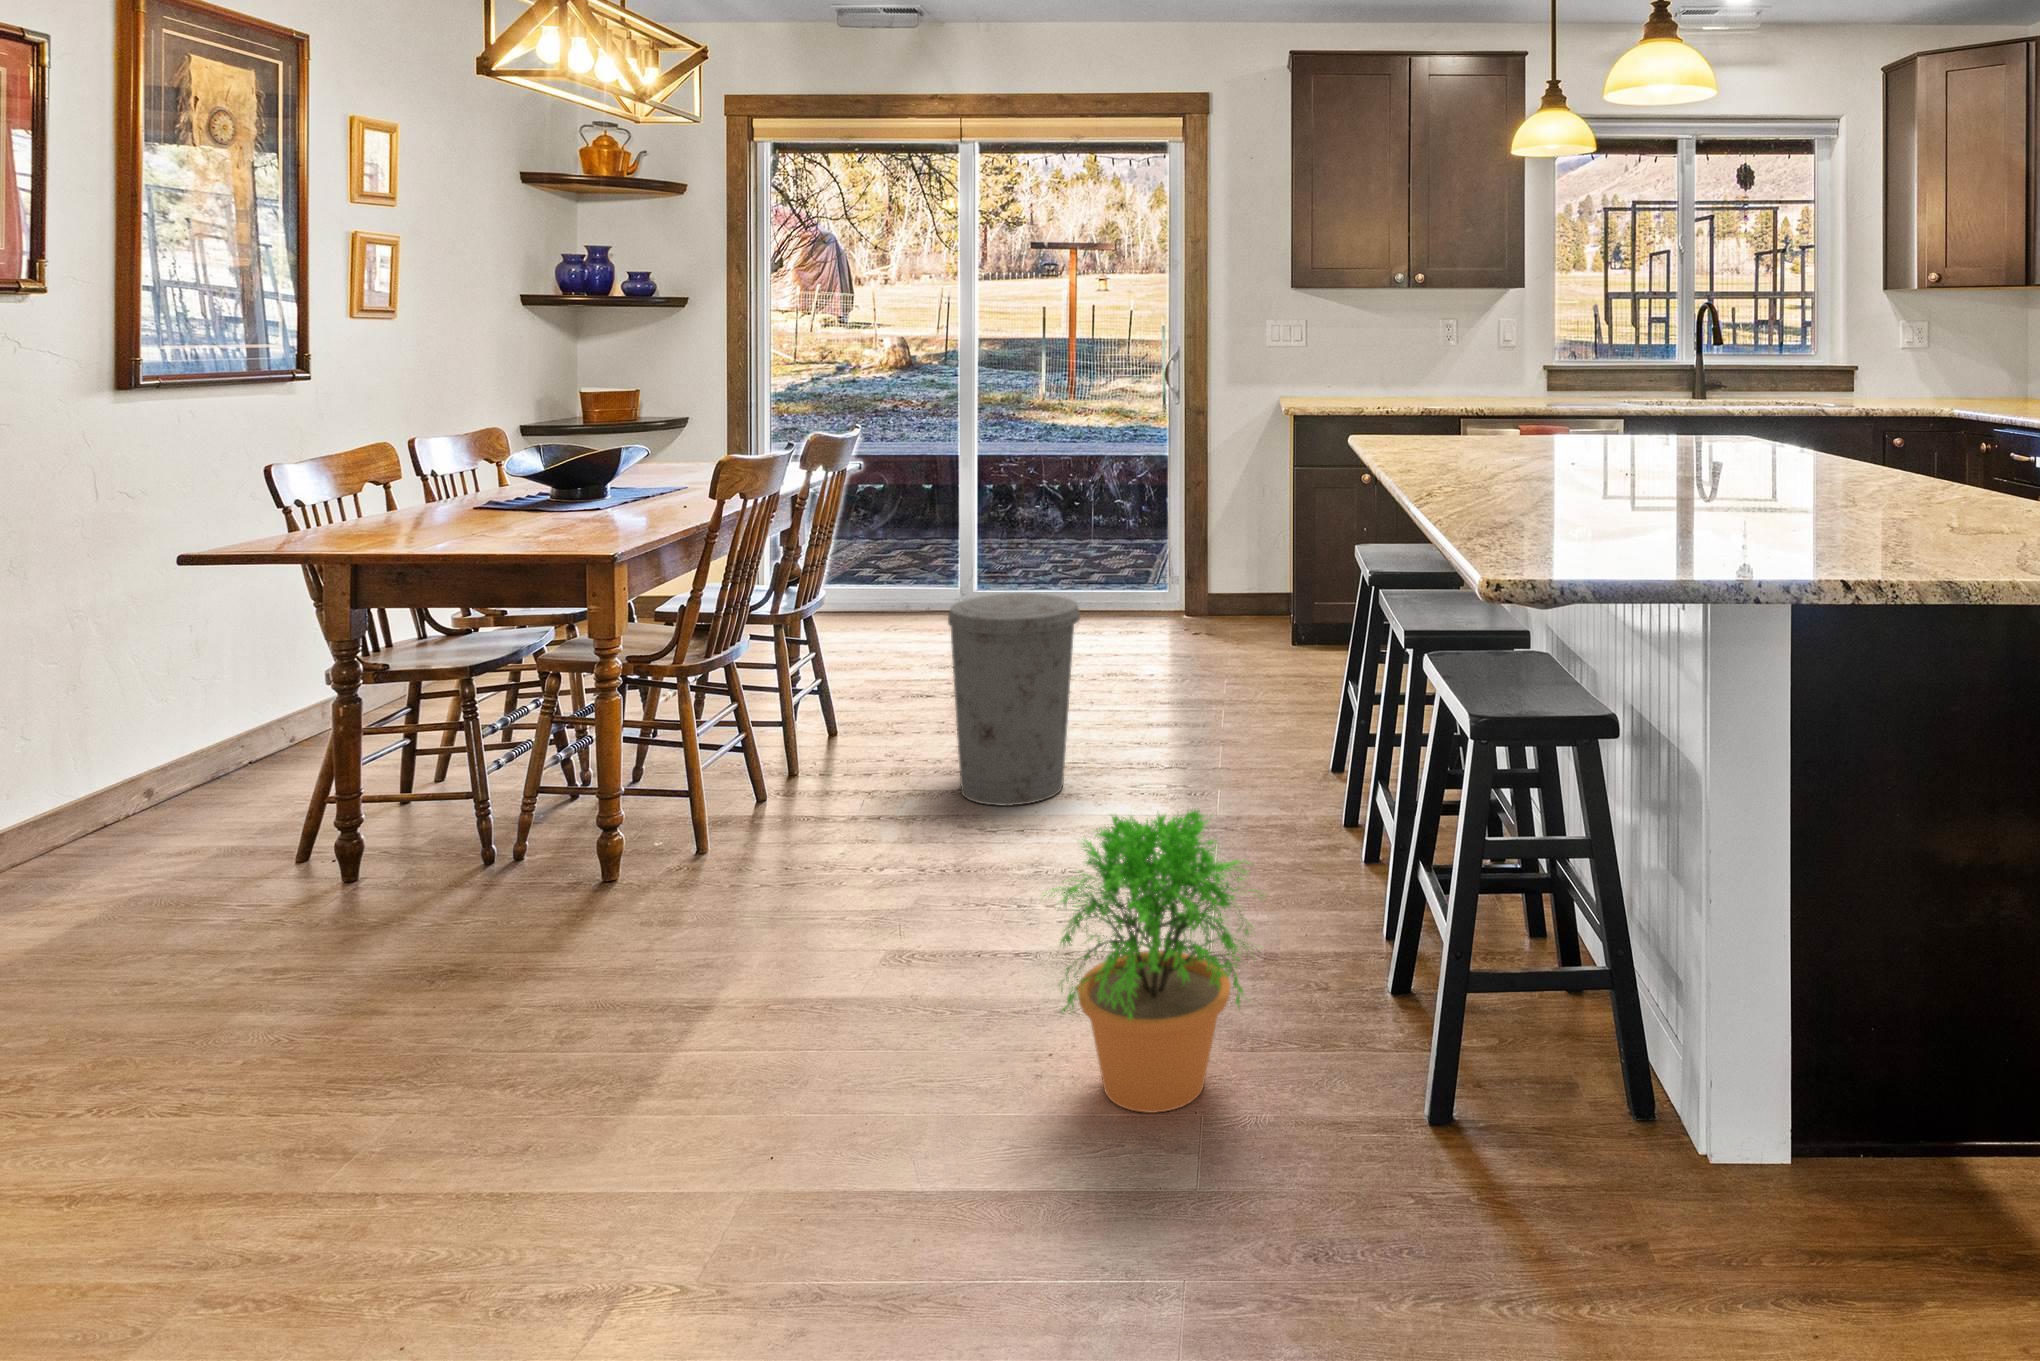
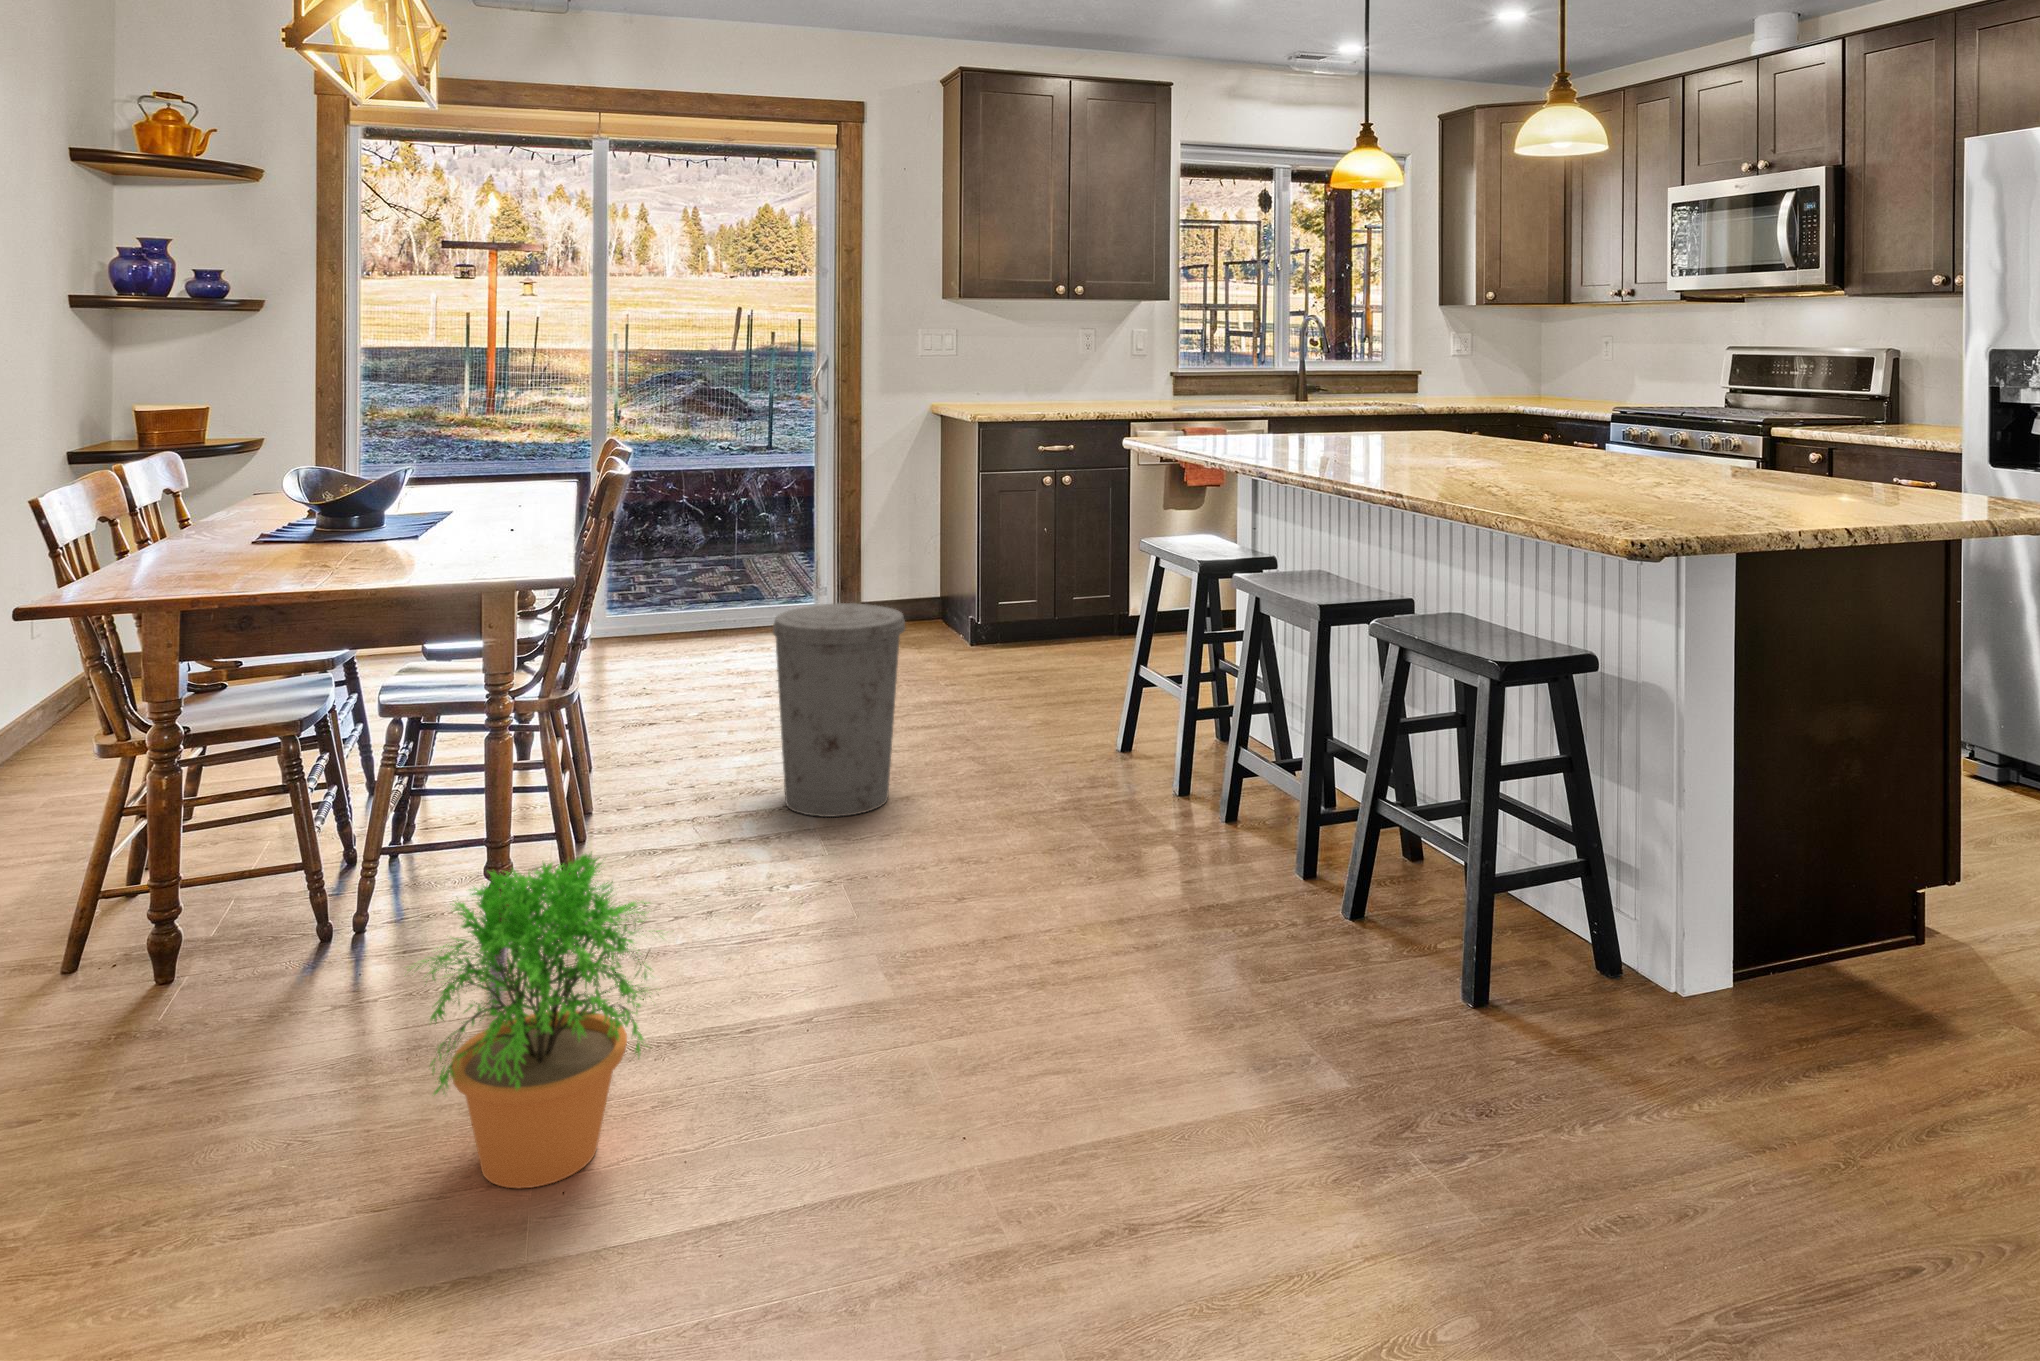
potted plant: present [1044,810,1264,1113] -> present [411,852,658,1188]

